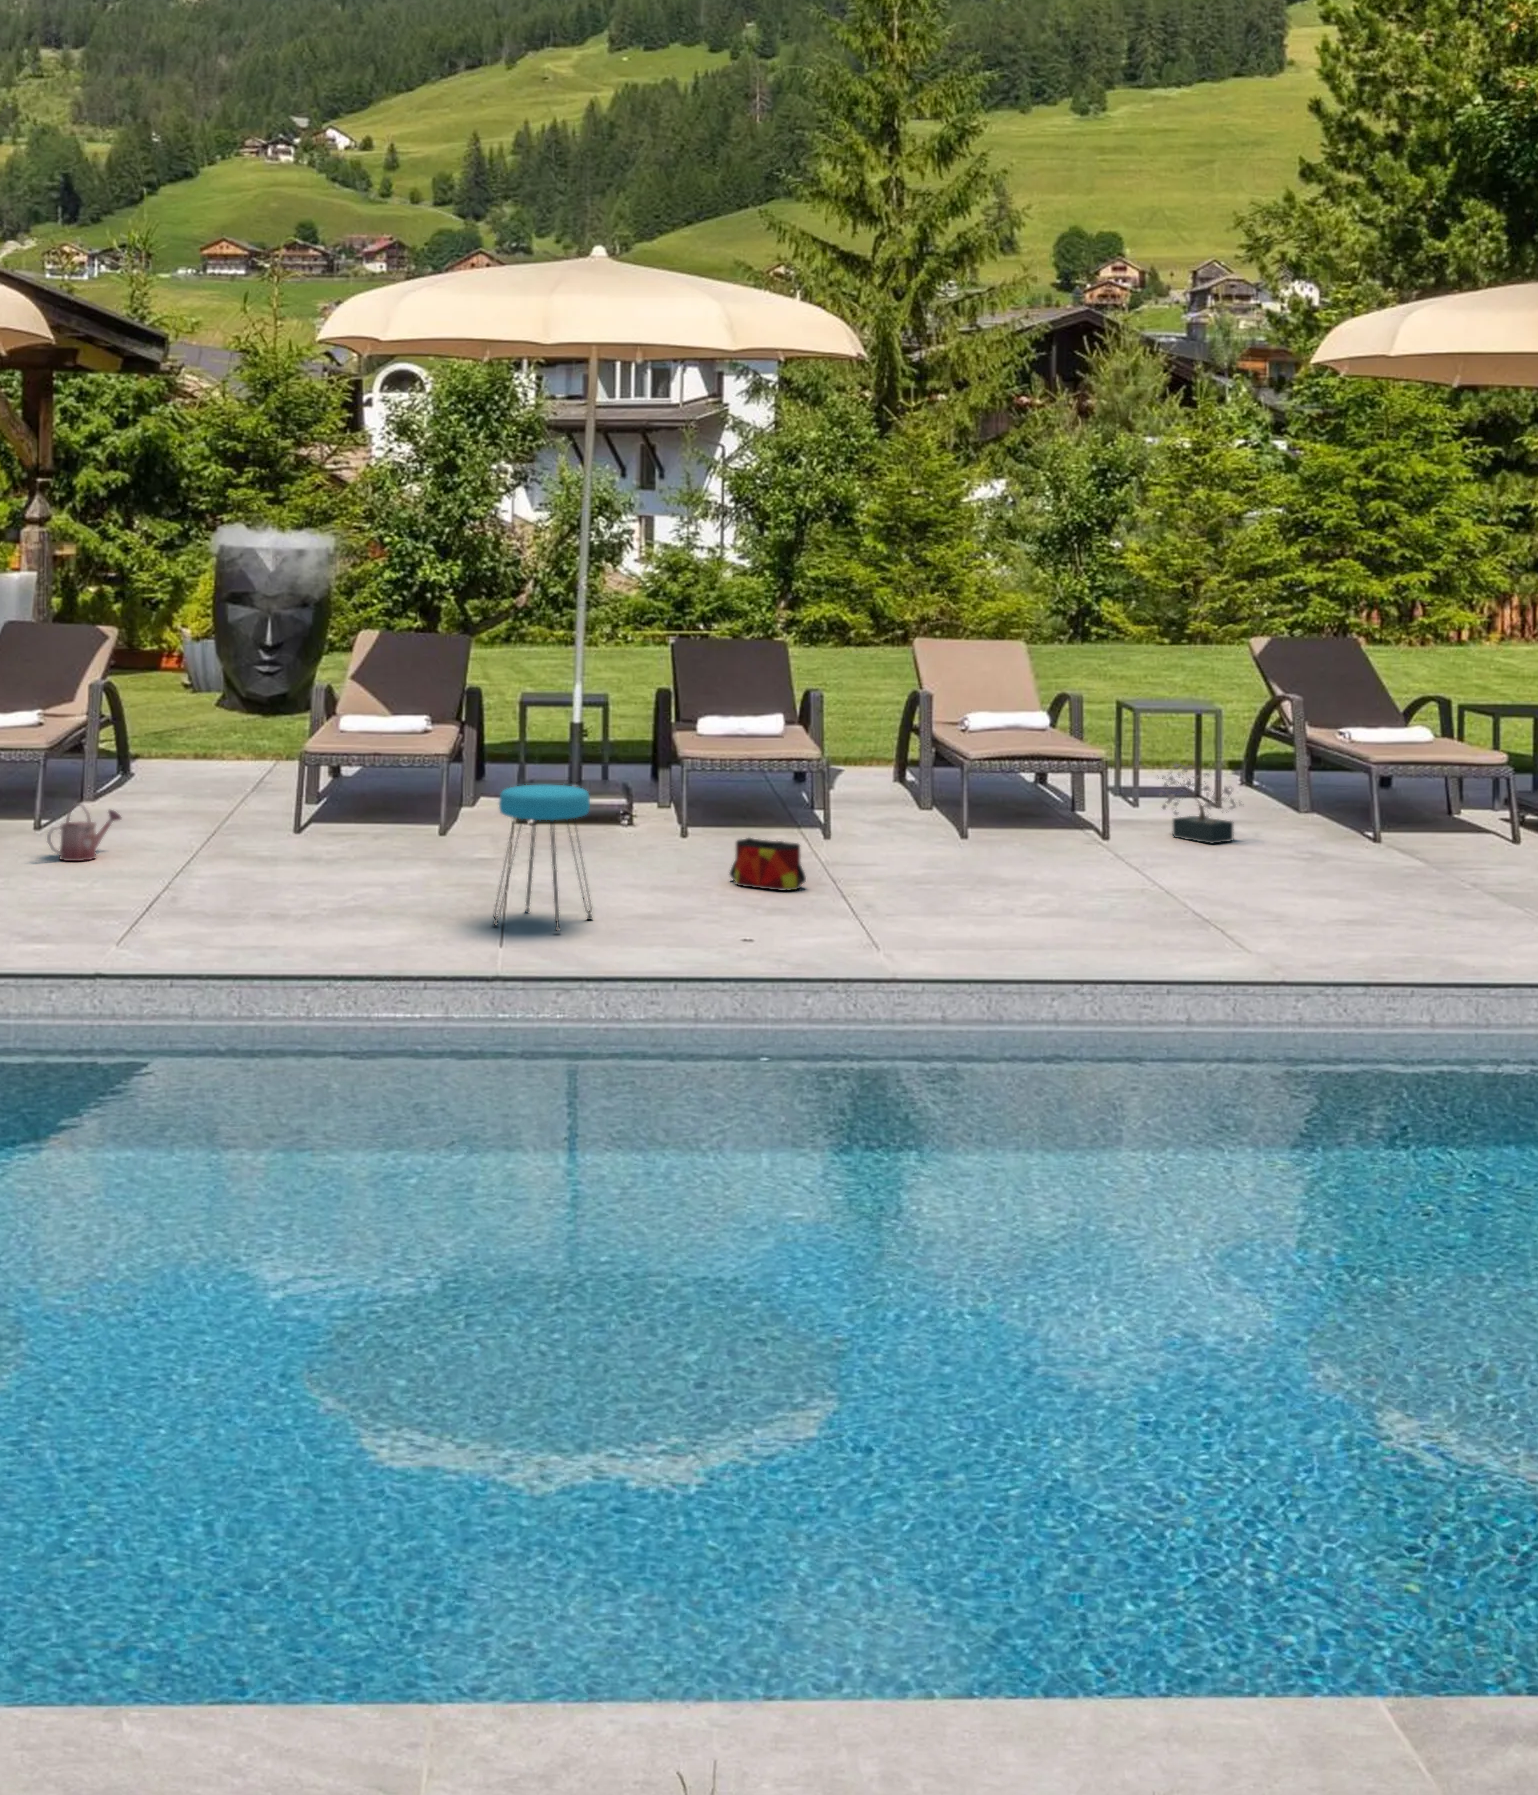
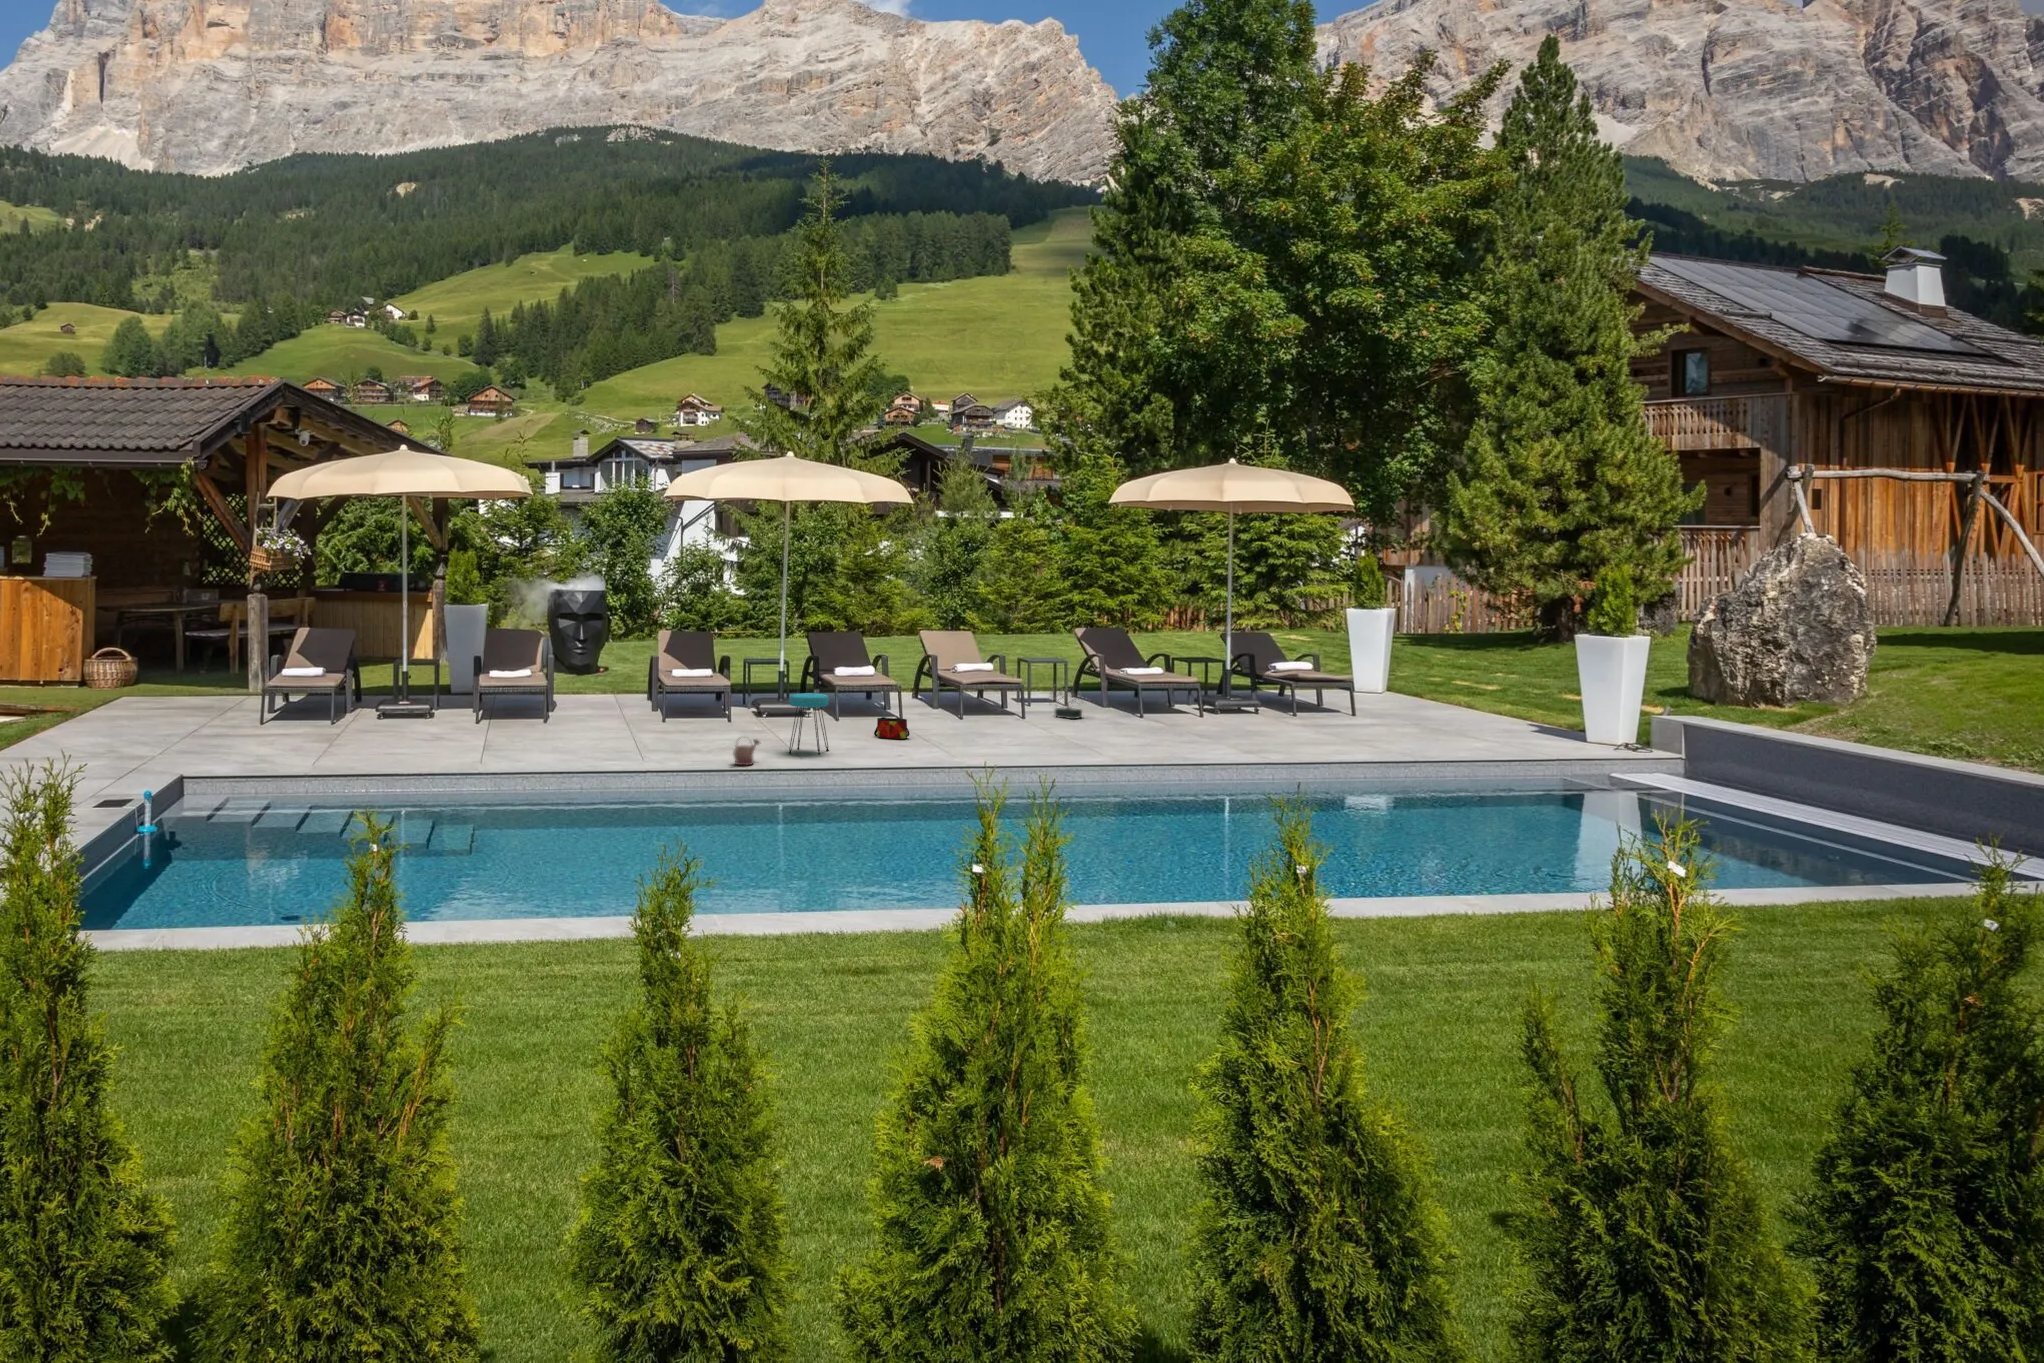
watering can: present [47,804,121,861] -> present [733,739,760,765]

